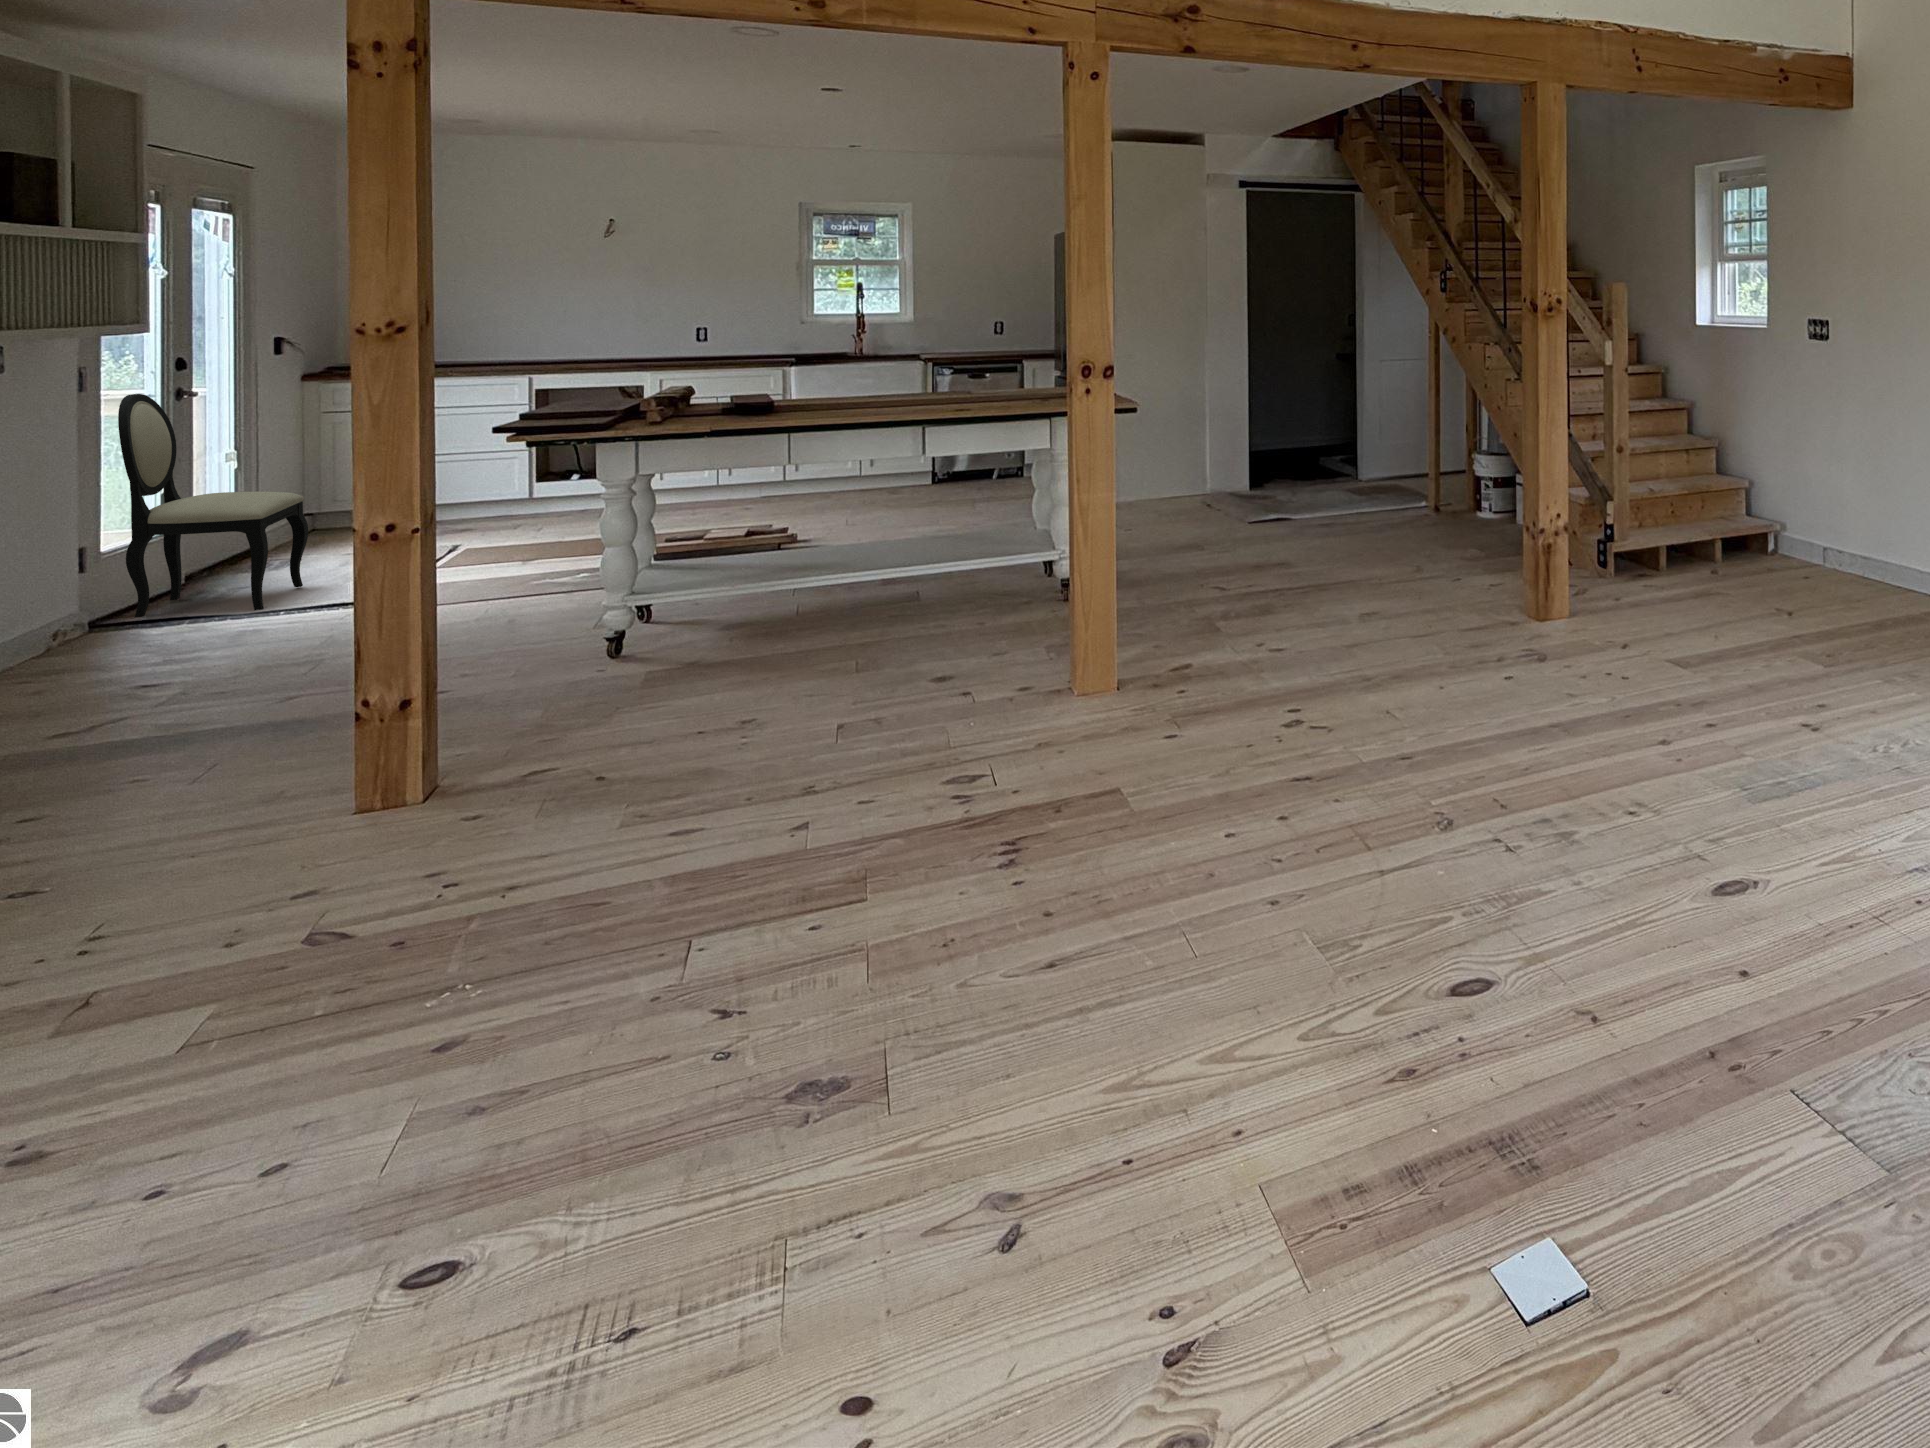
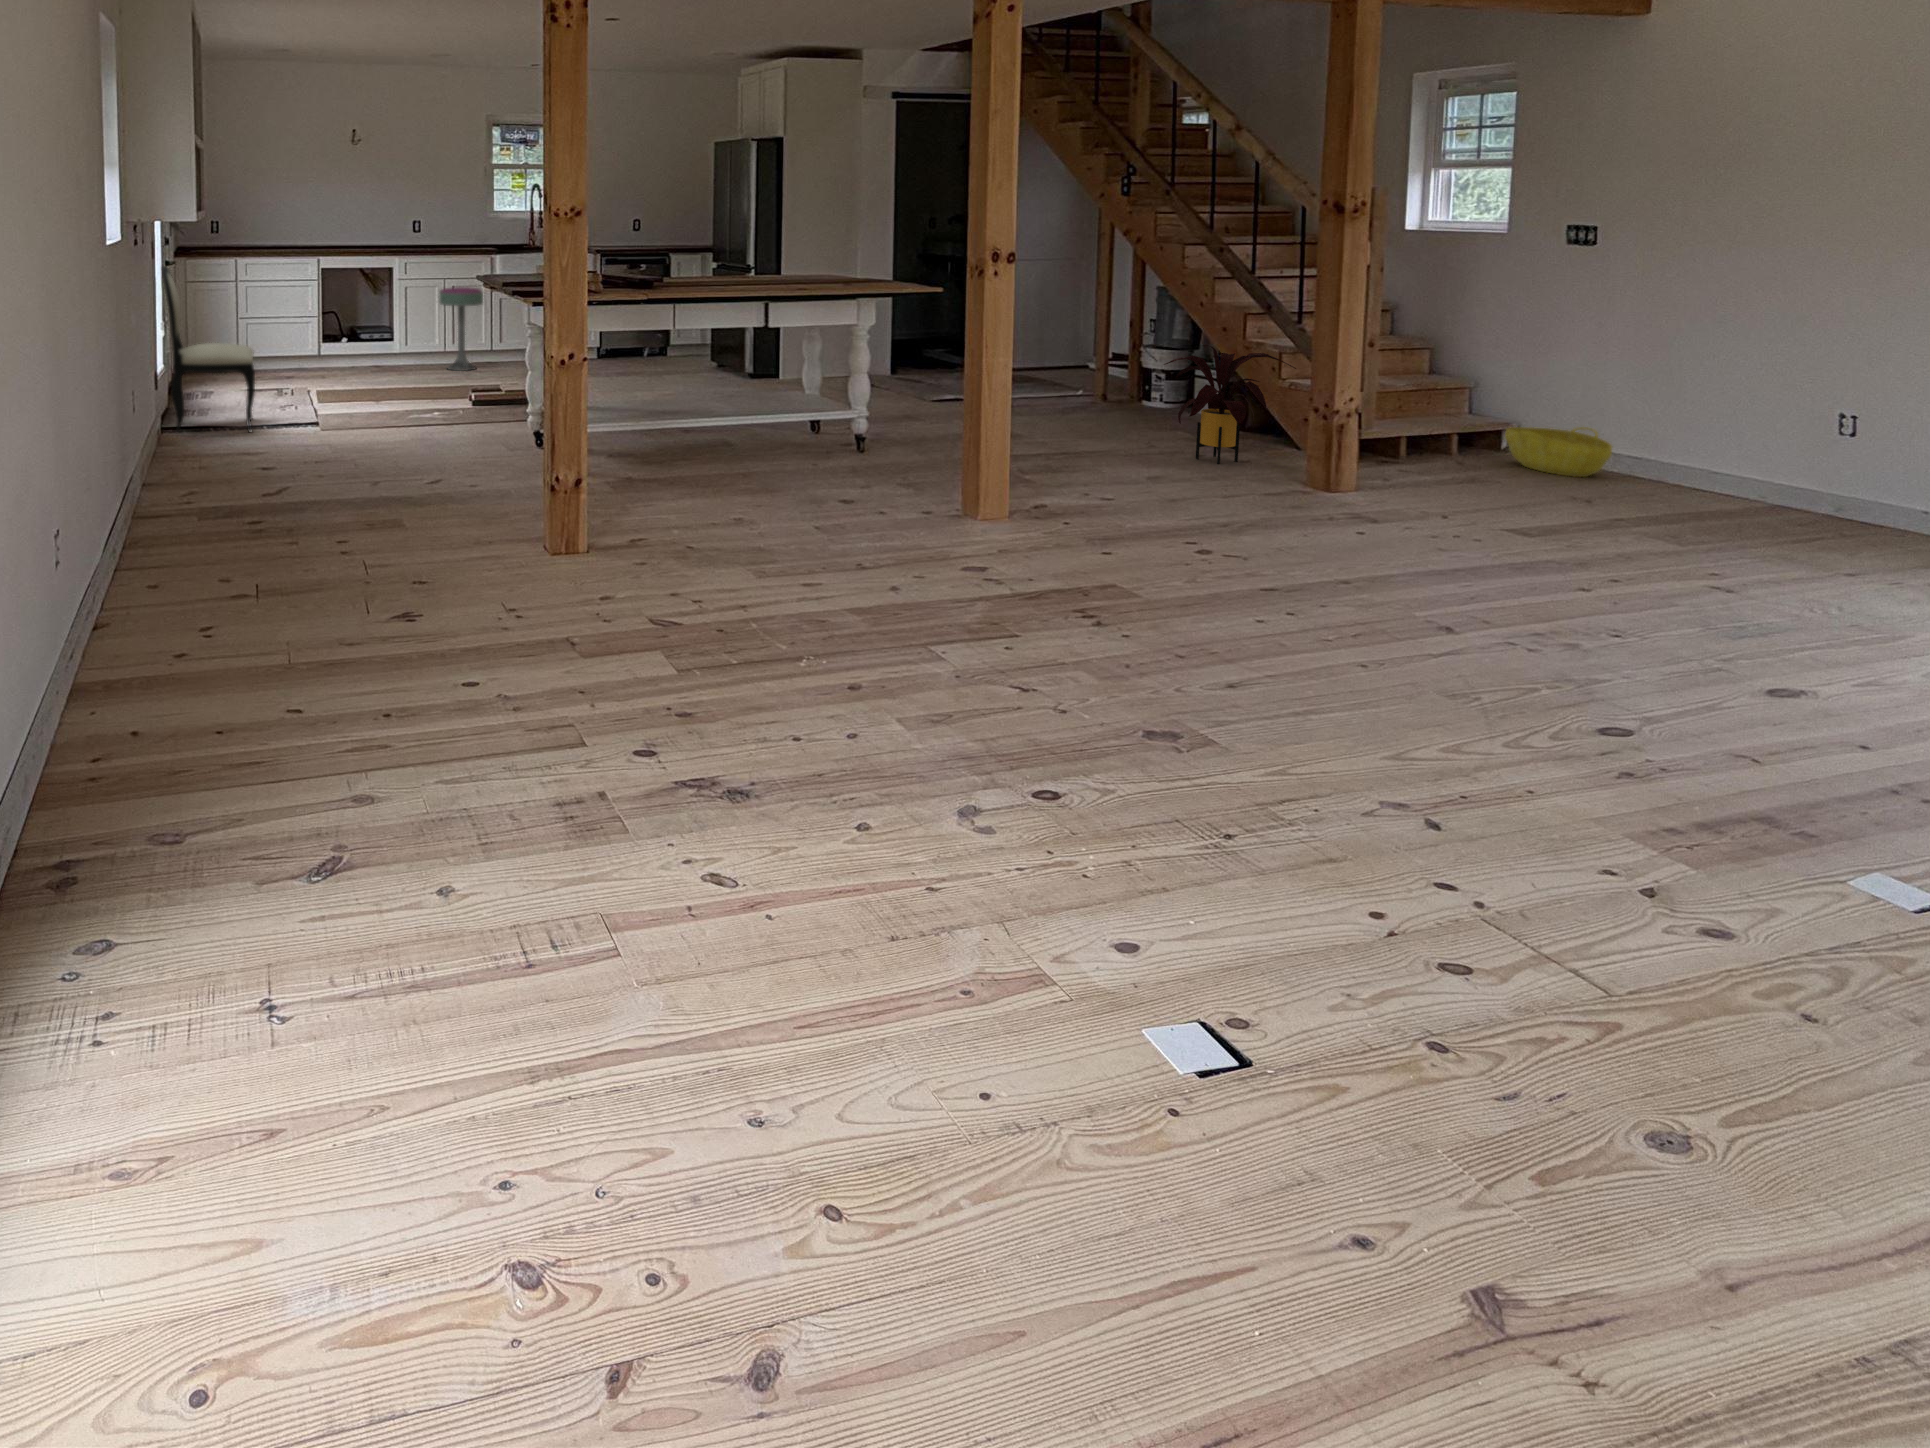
bar stool: none [702,403,762,502] -> present [440,287,483,371]
house plant: none [1395,458,1538,590] -> present [1164,345,1296,464]
basket: none [1757,530,1841,584] -> present [1505,427,1612,477]

